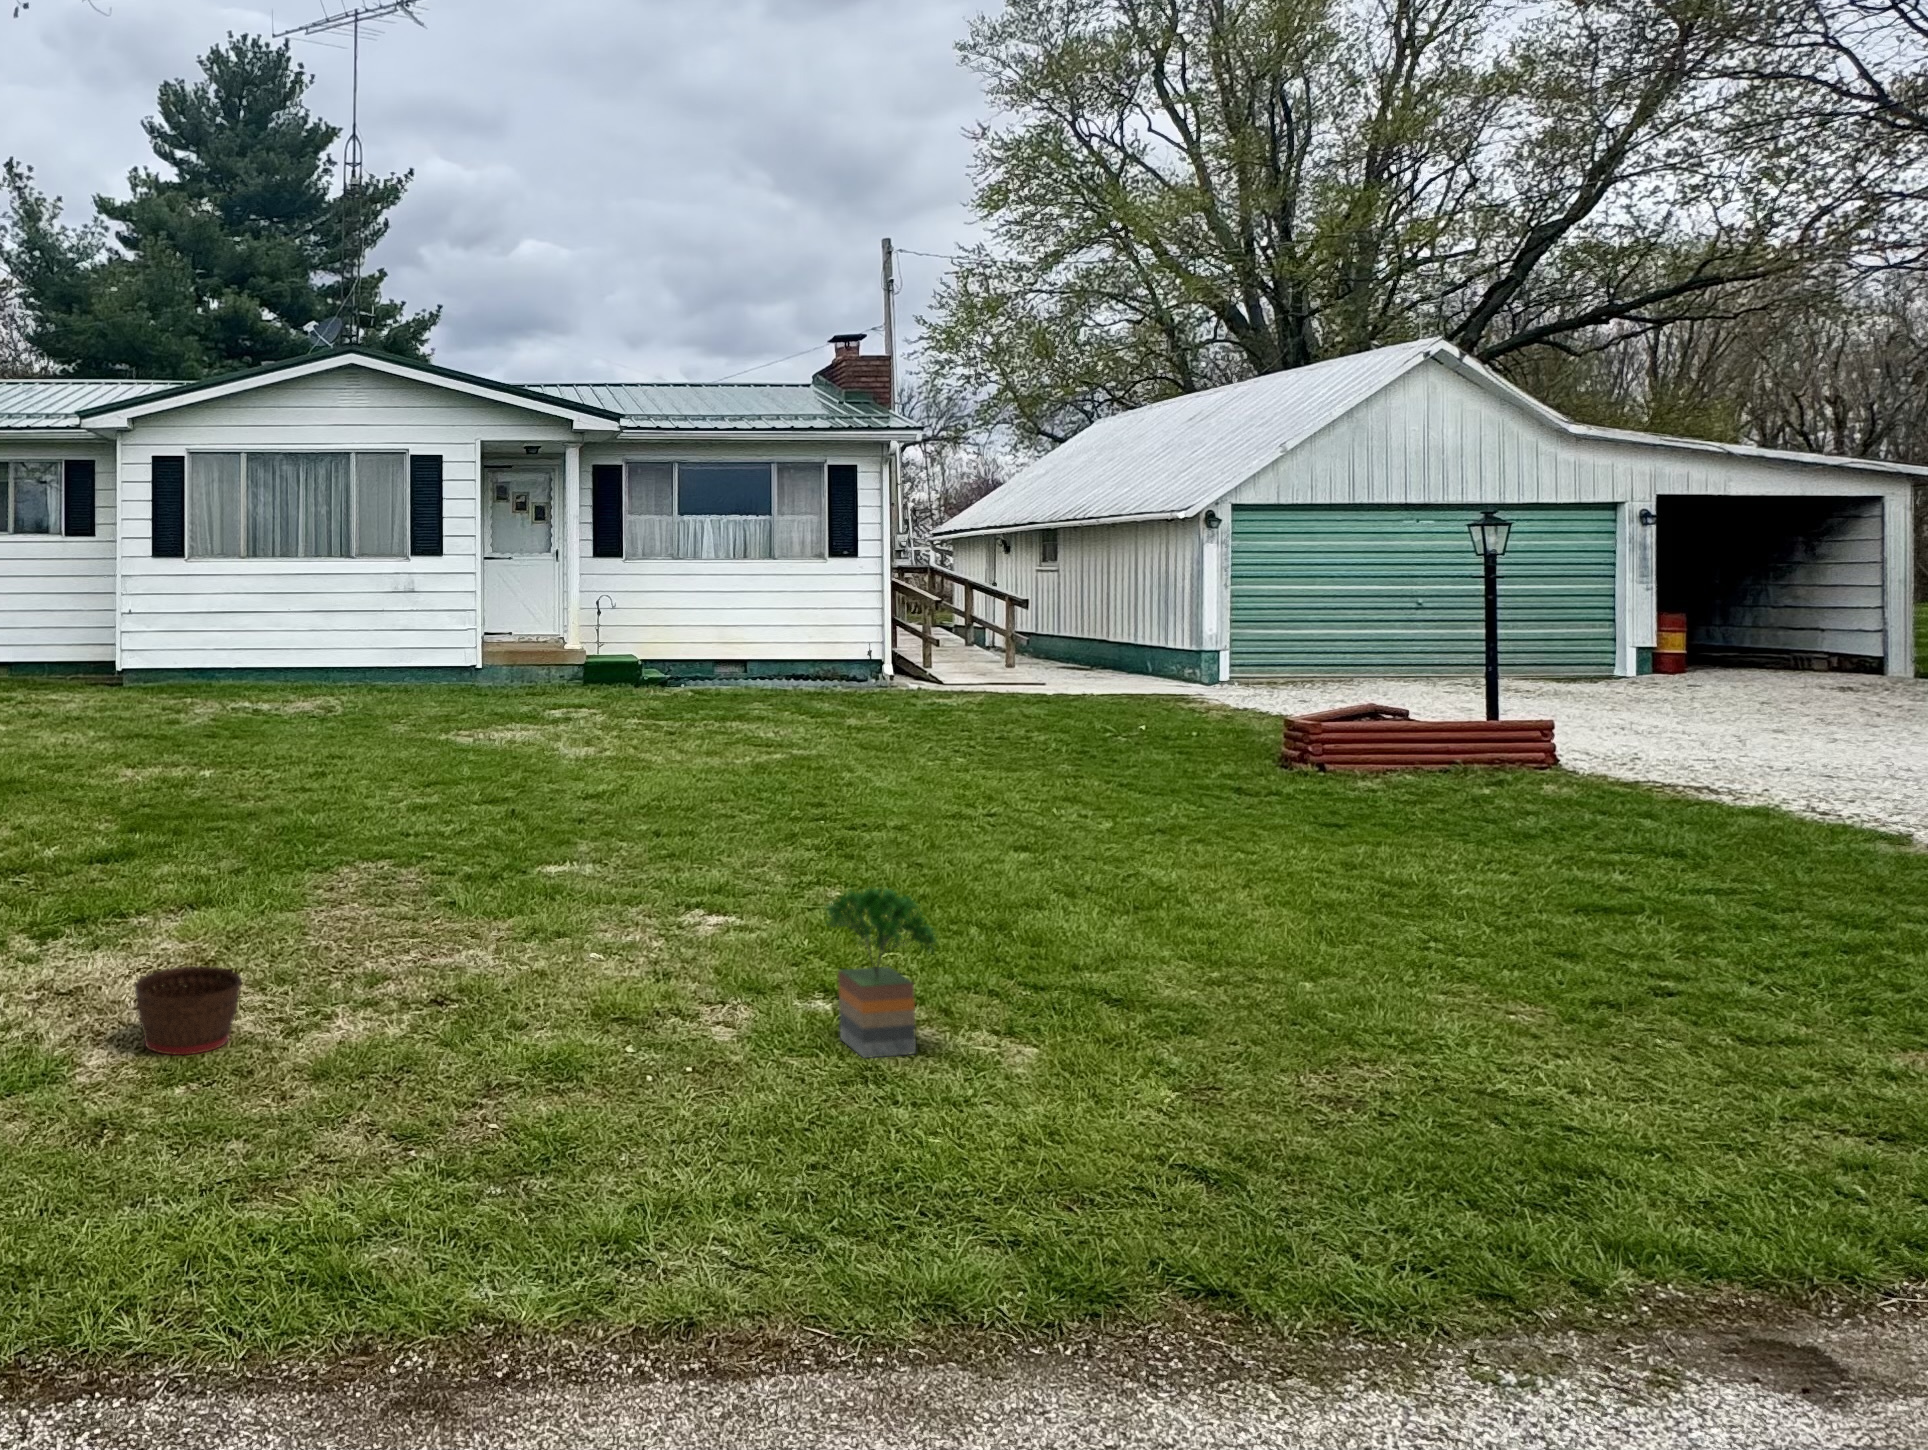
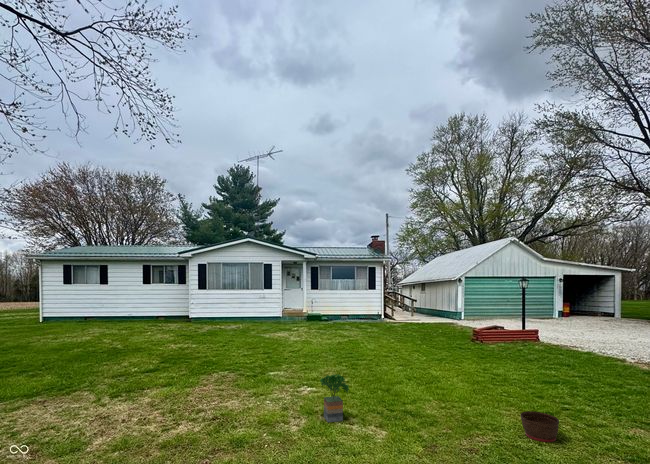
basket: present [135,966,242,1055] -> present [520,411,559,442]

